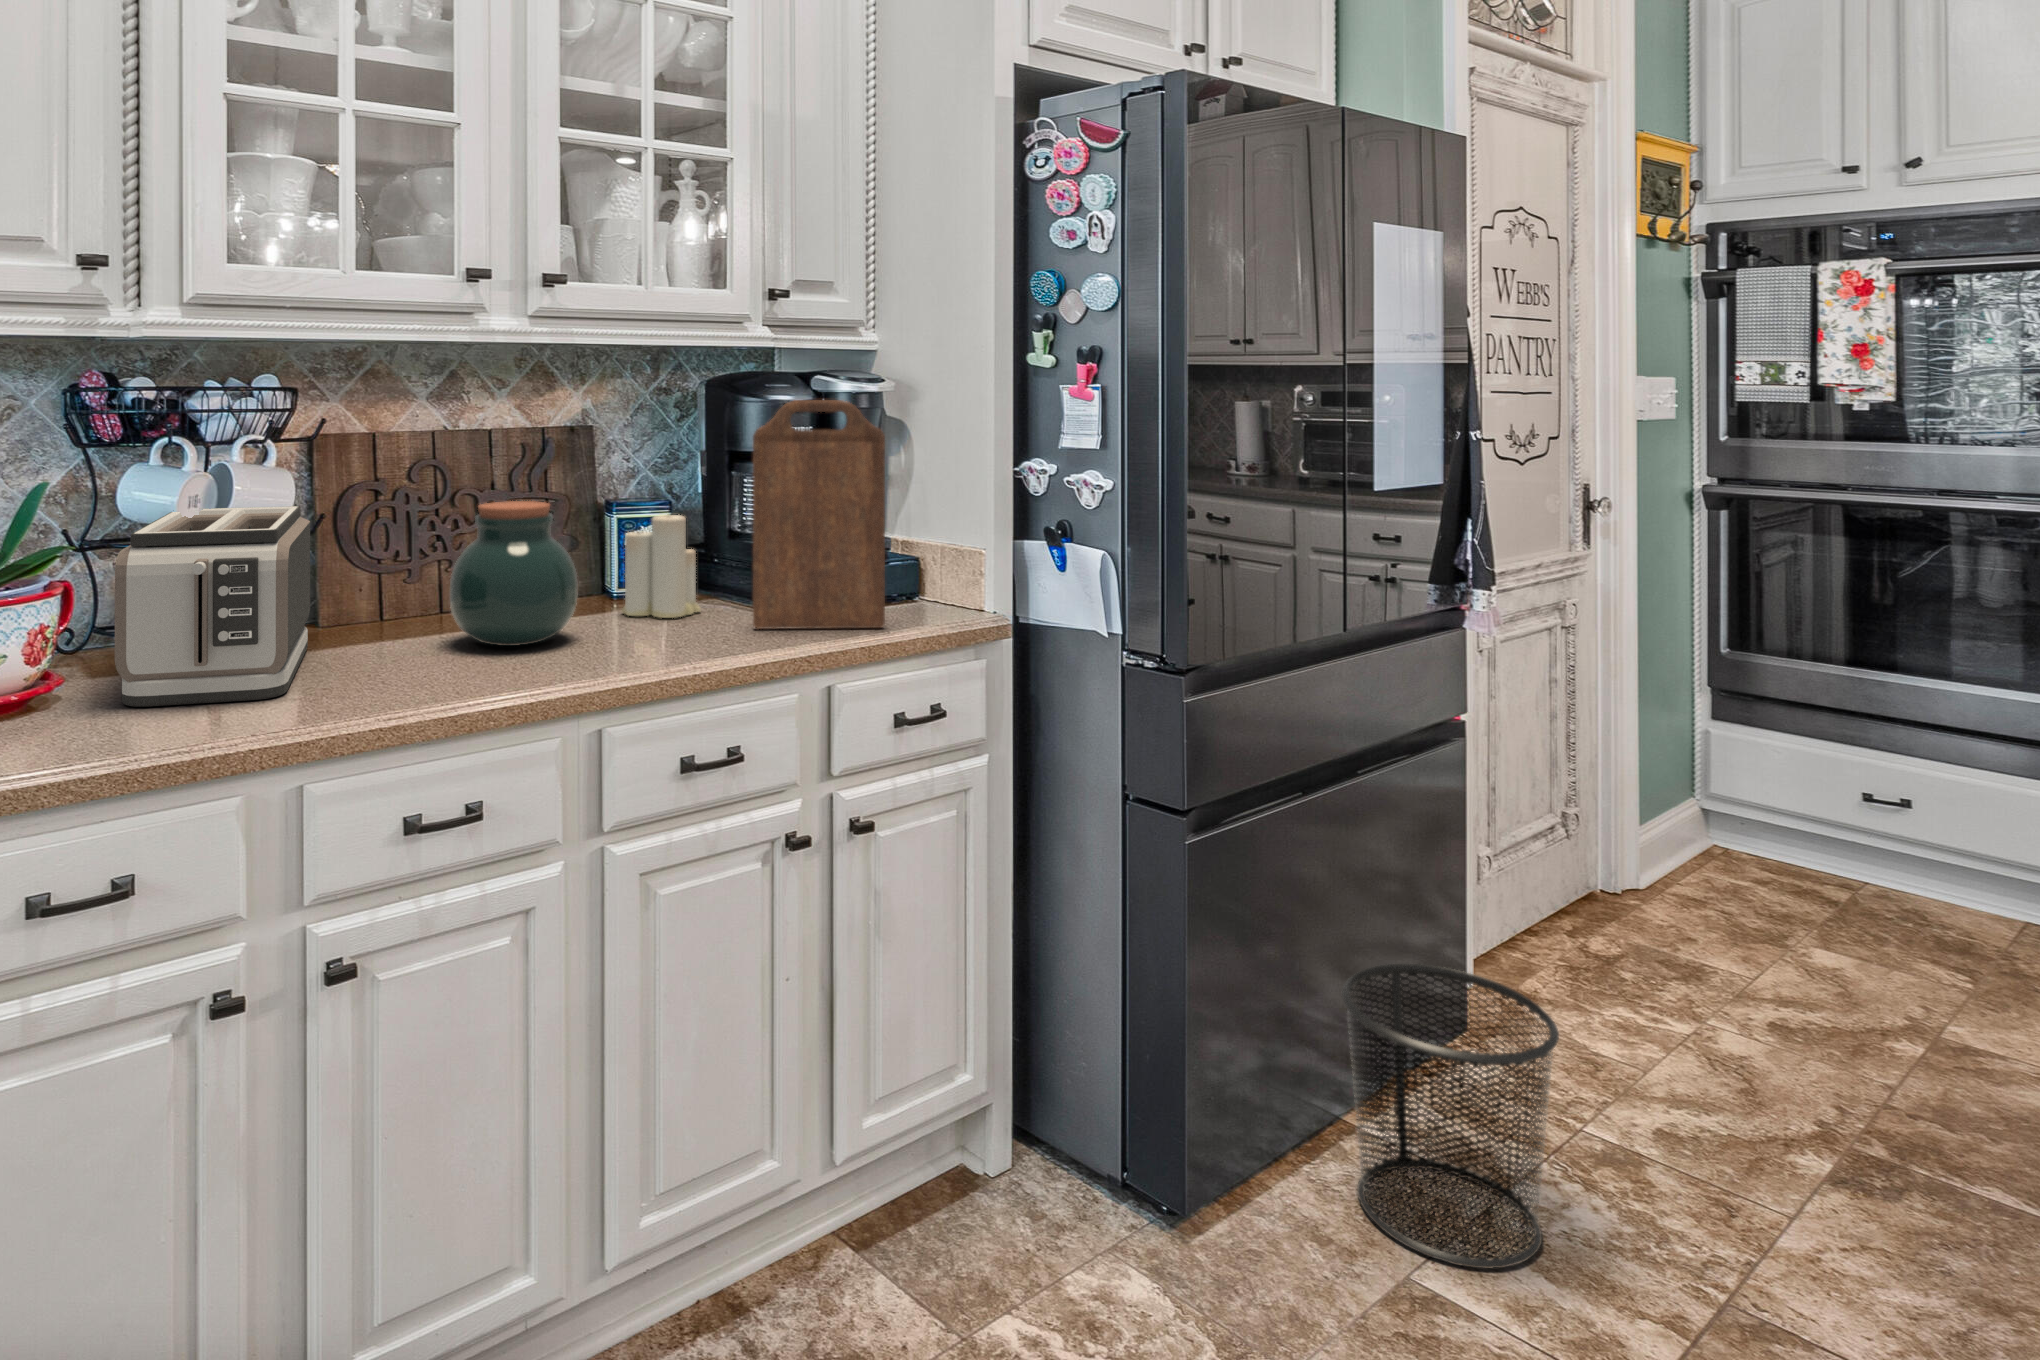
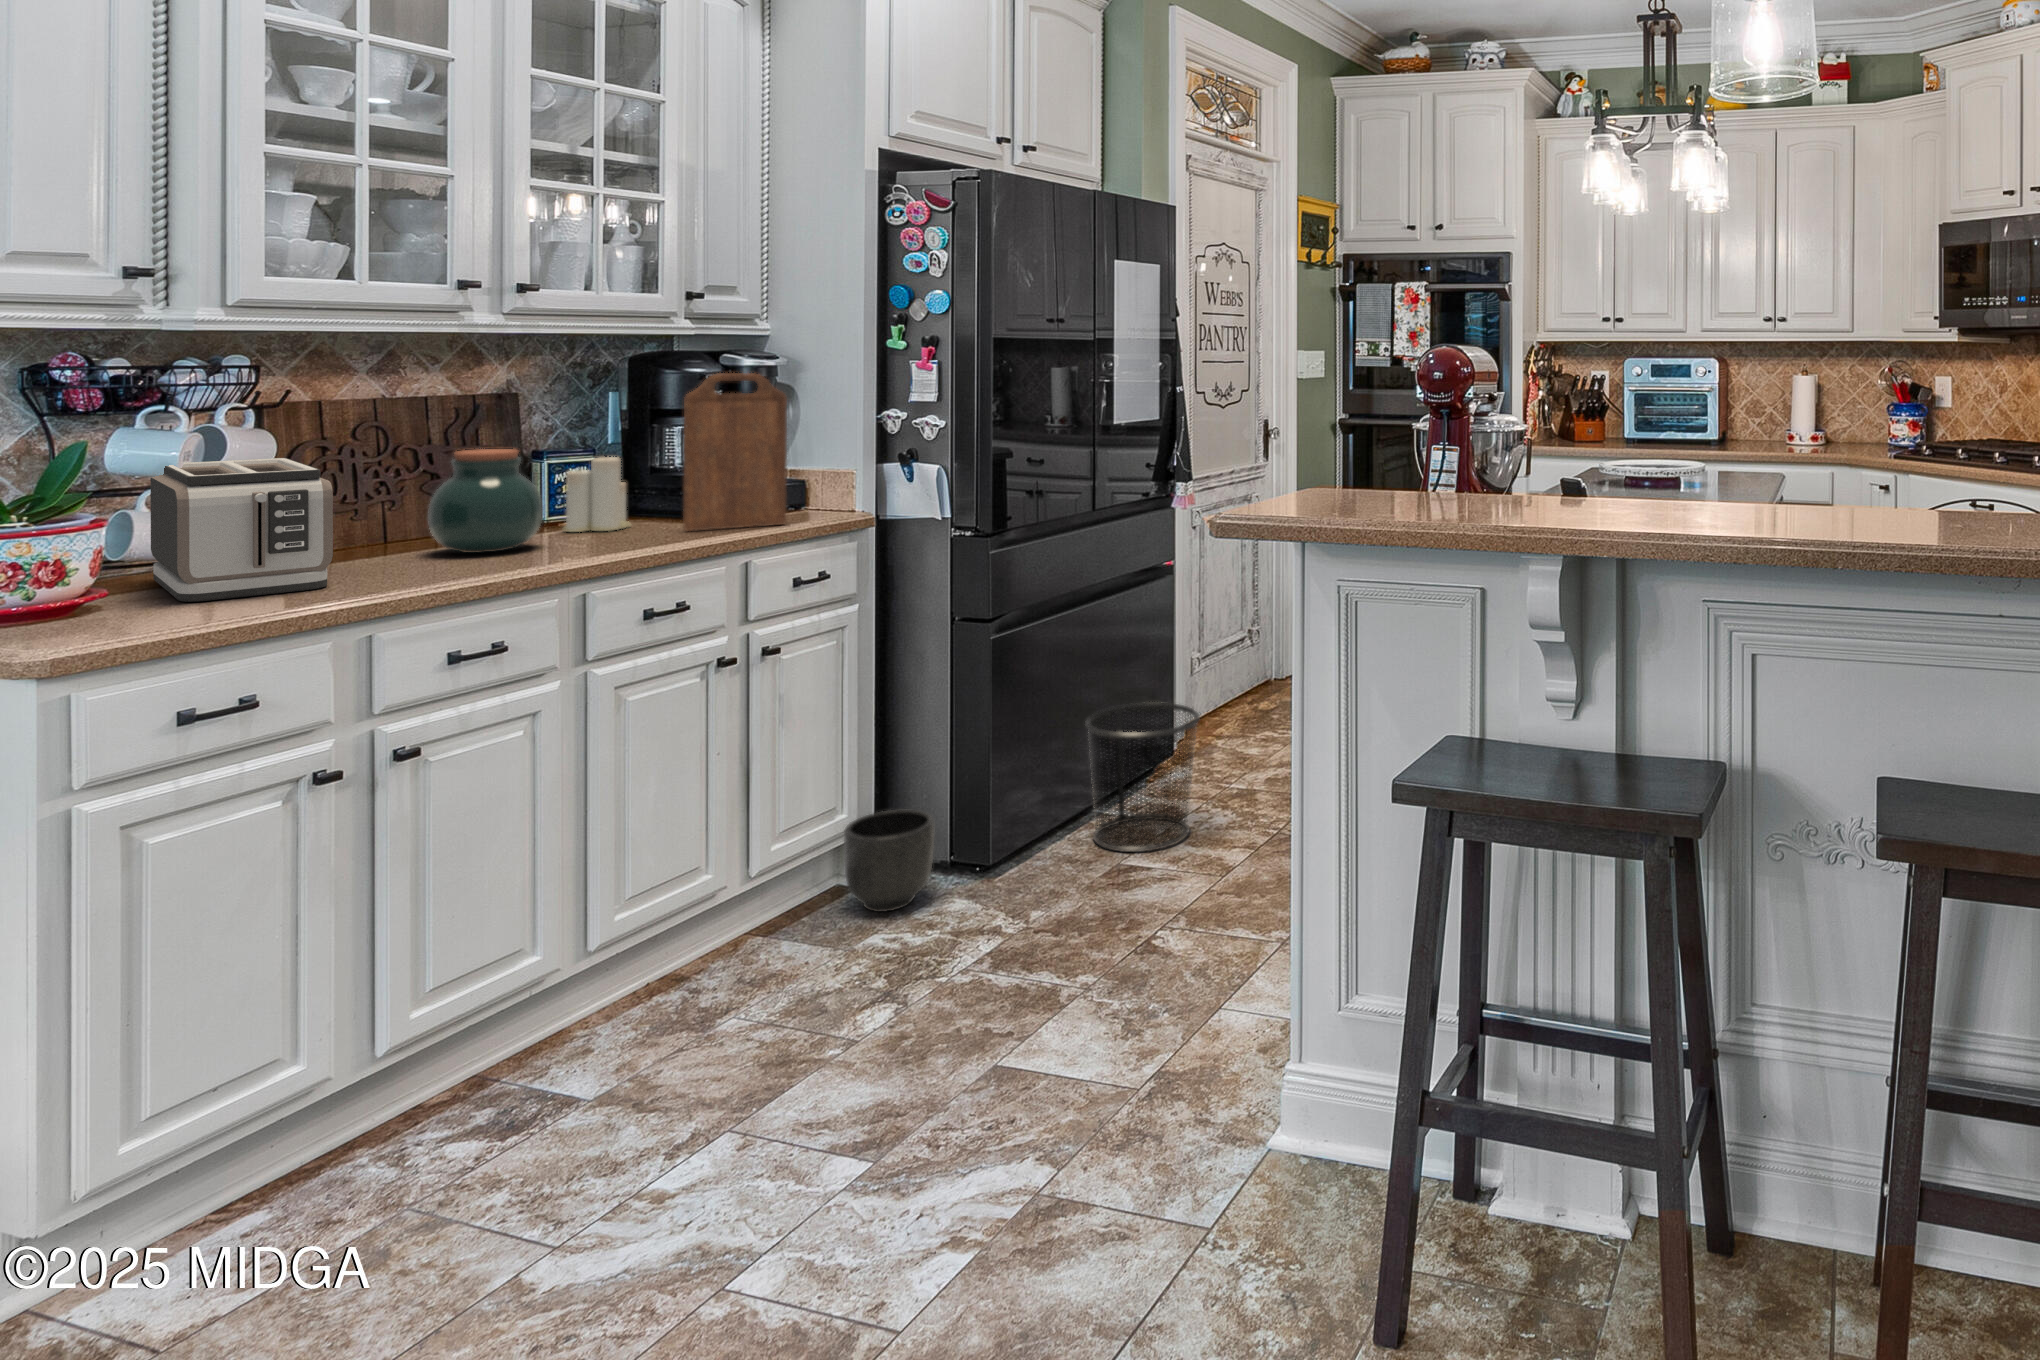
planter: none [966,1088,1100,1274] -> present [844,809,934,912]

